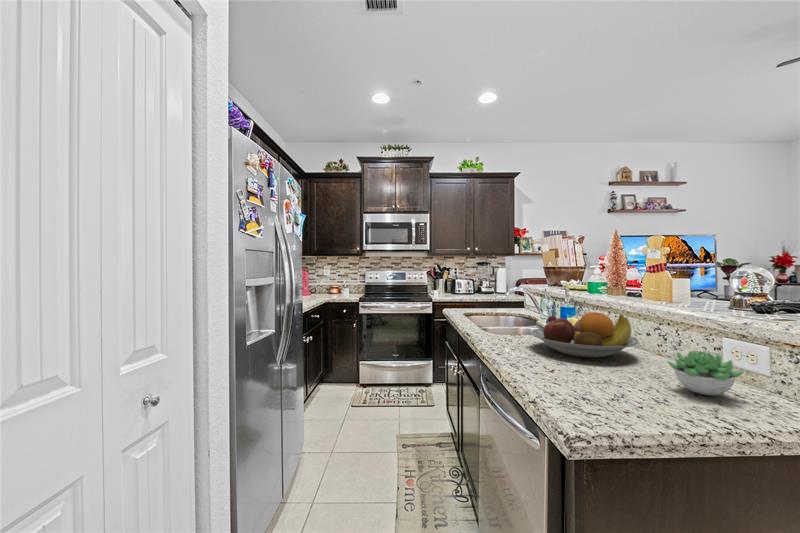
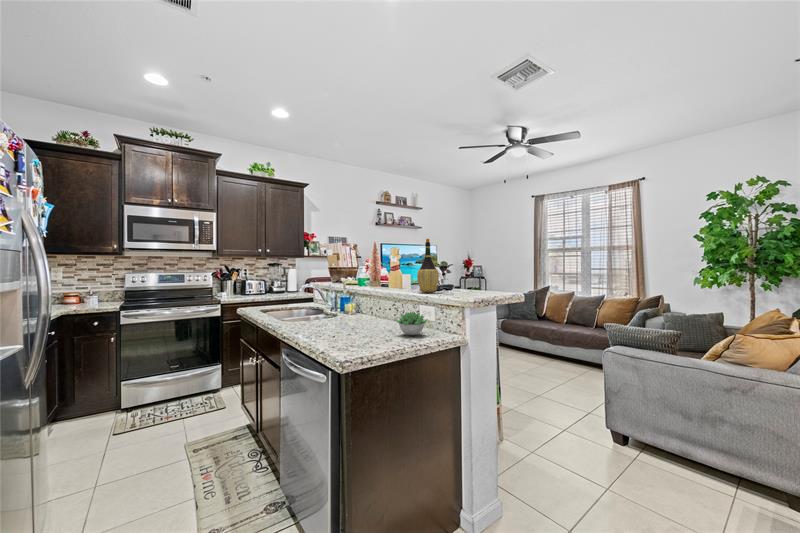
wine bottle: none [703,221,755,314] -> present [417,239,439,293]
fruit bowl: present [531,312,639,358] -> none [319,297,385,327]

